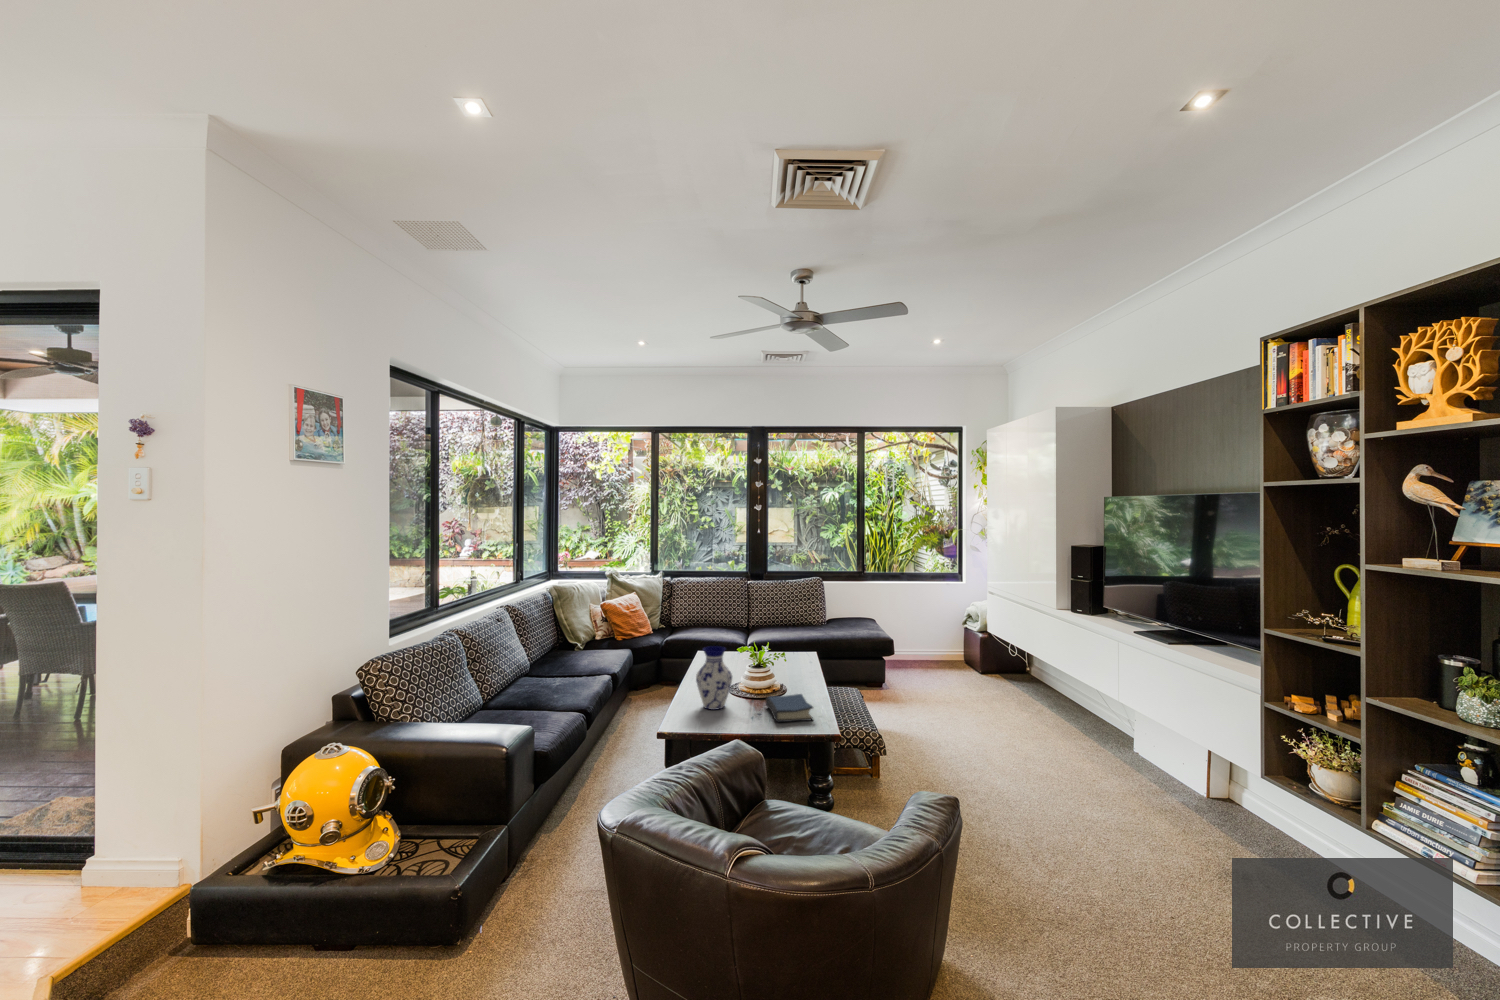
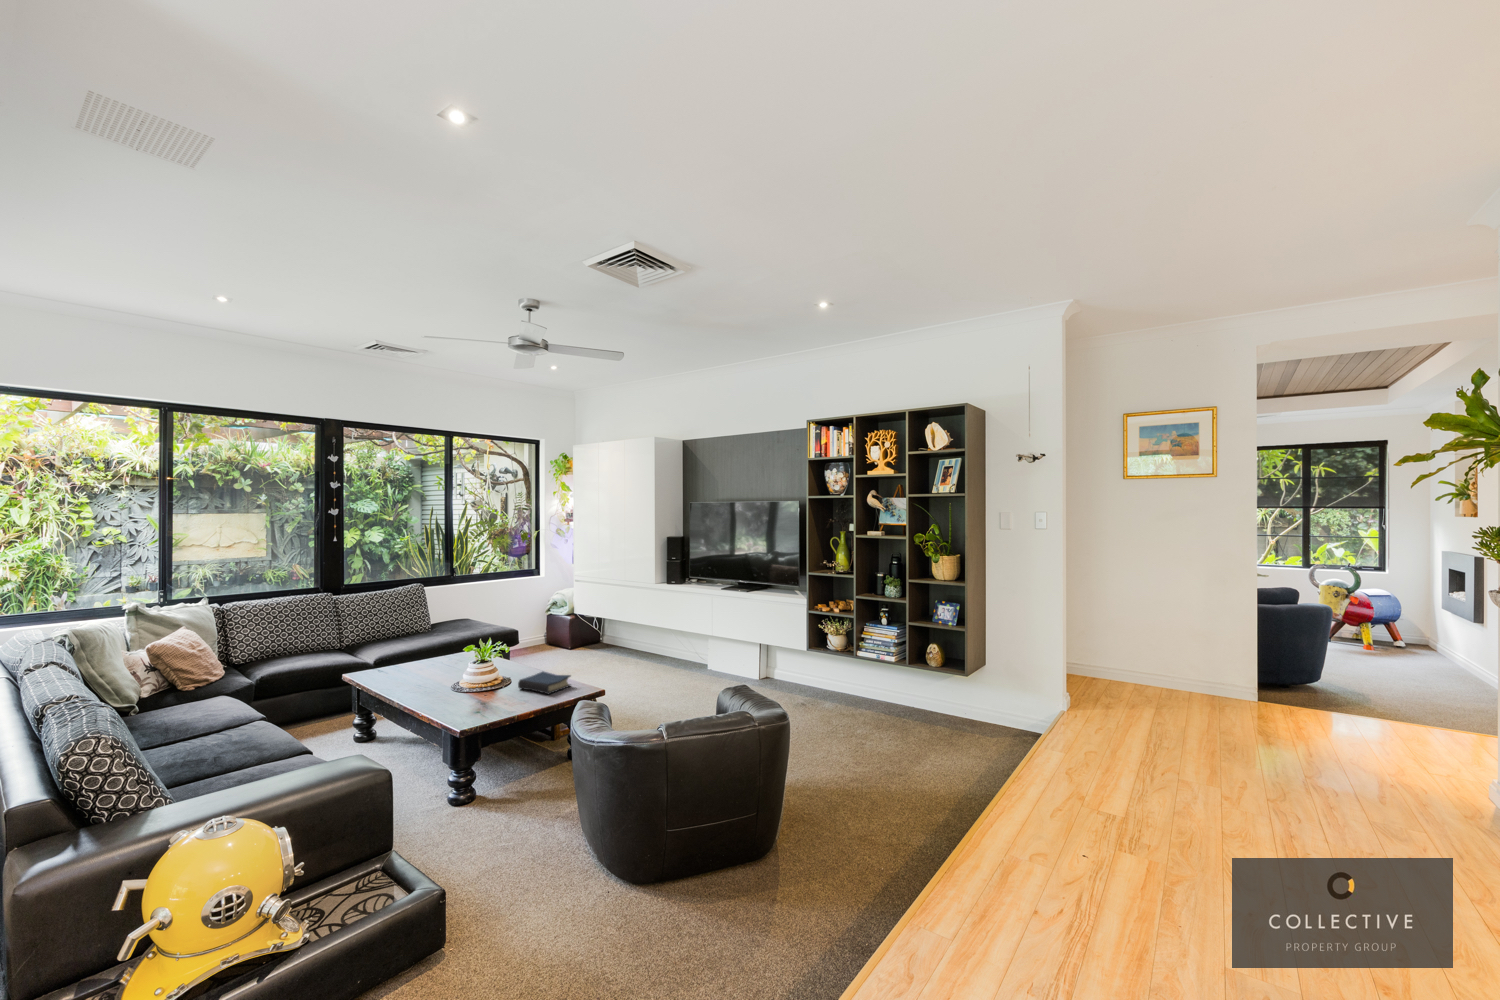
vase: present [696,646,732,710] -> none [452,644,490,704]

